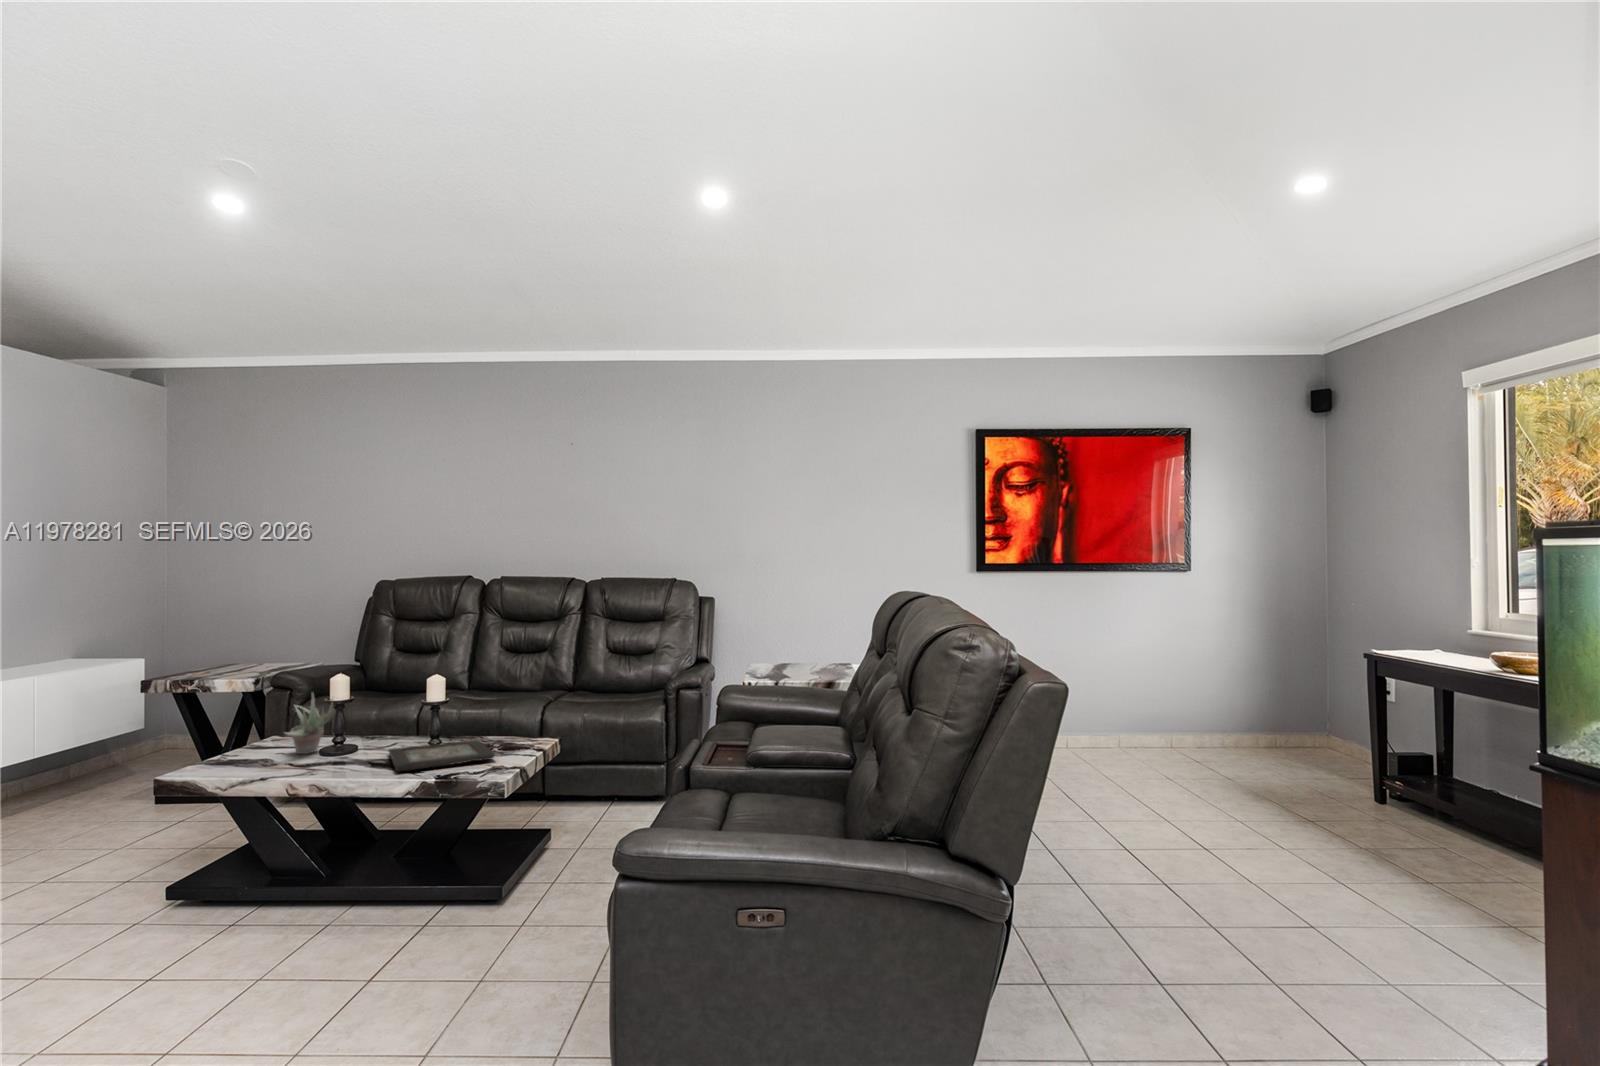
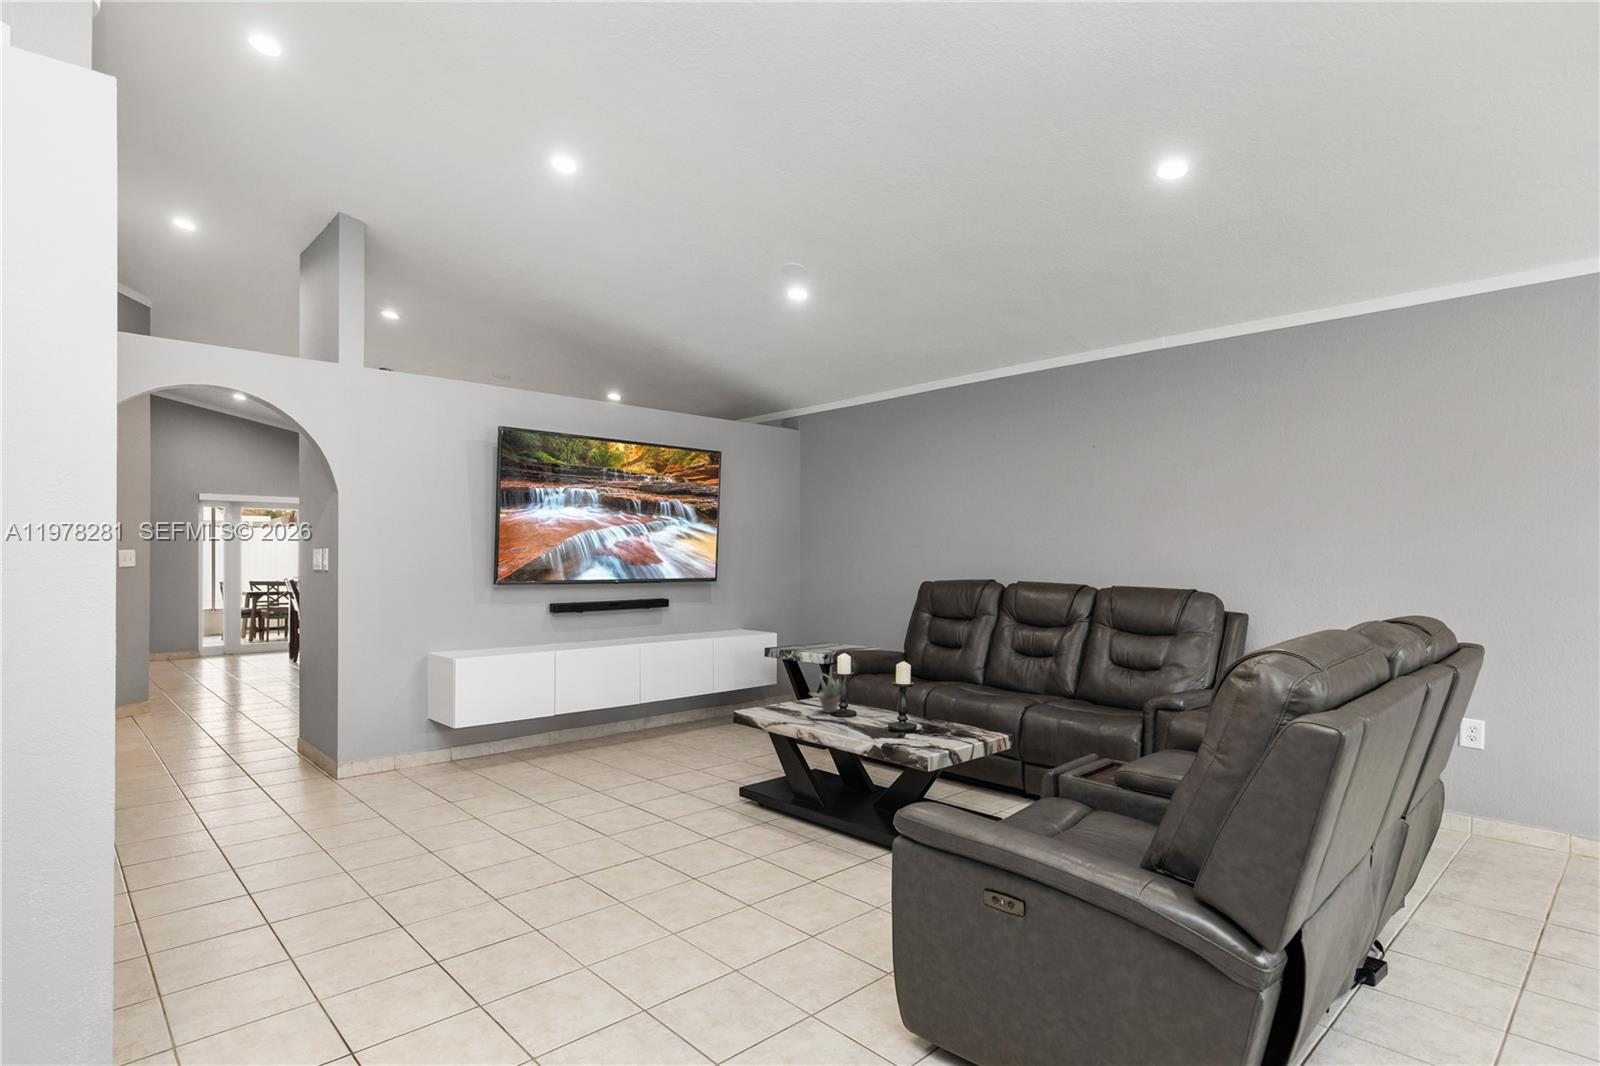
decorative tray: present [389,740,495,771] -> none [862,718,946,741]

